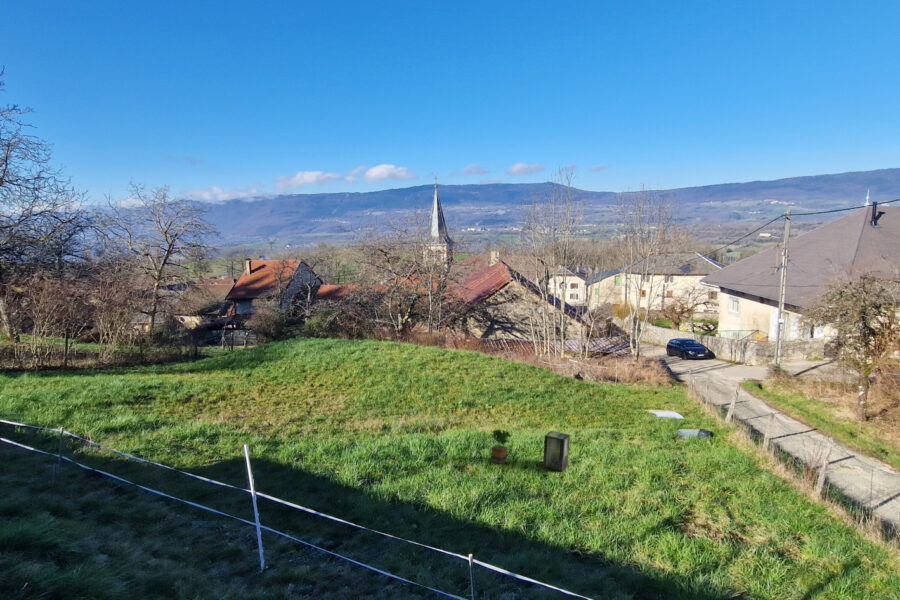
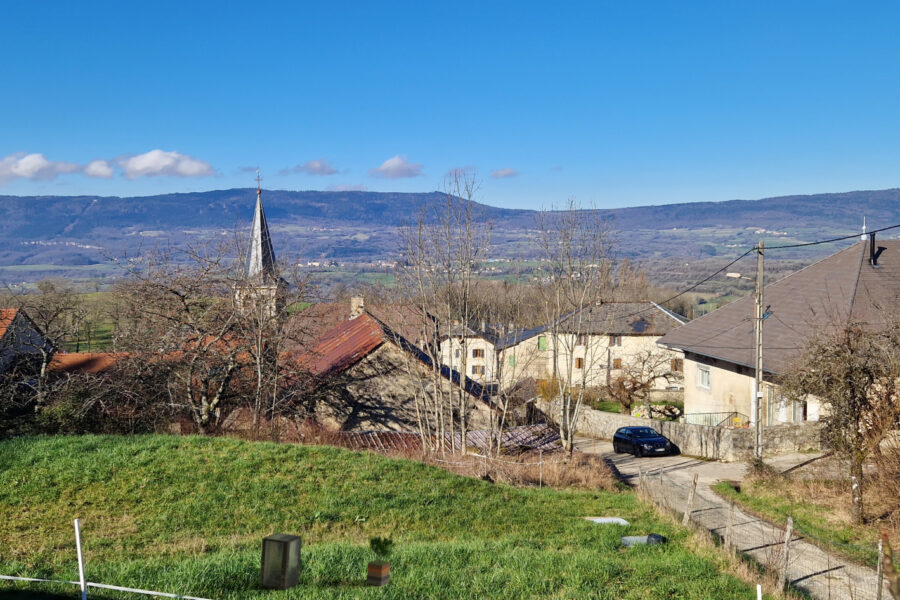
storage box: present [543,431,570,472] -> present [259,533,302,590]

